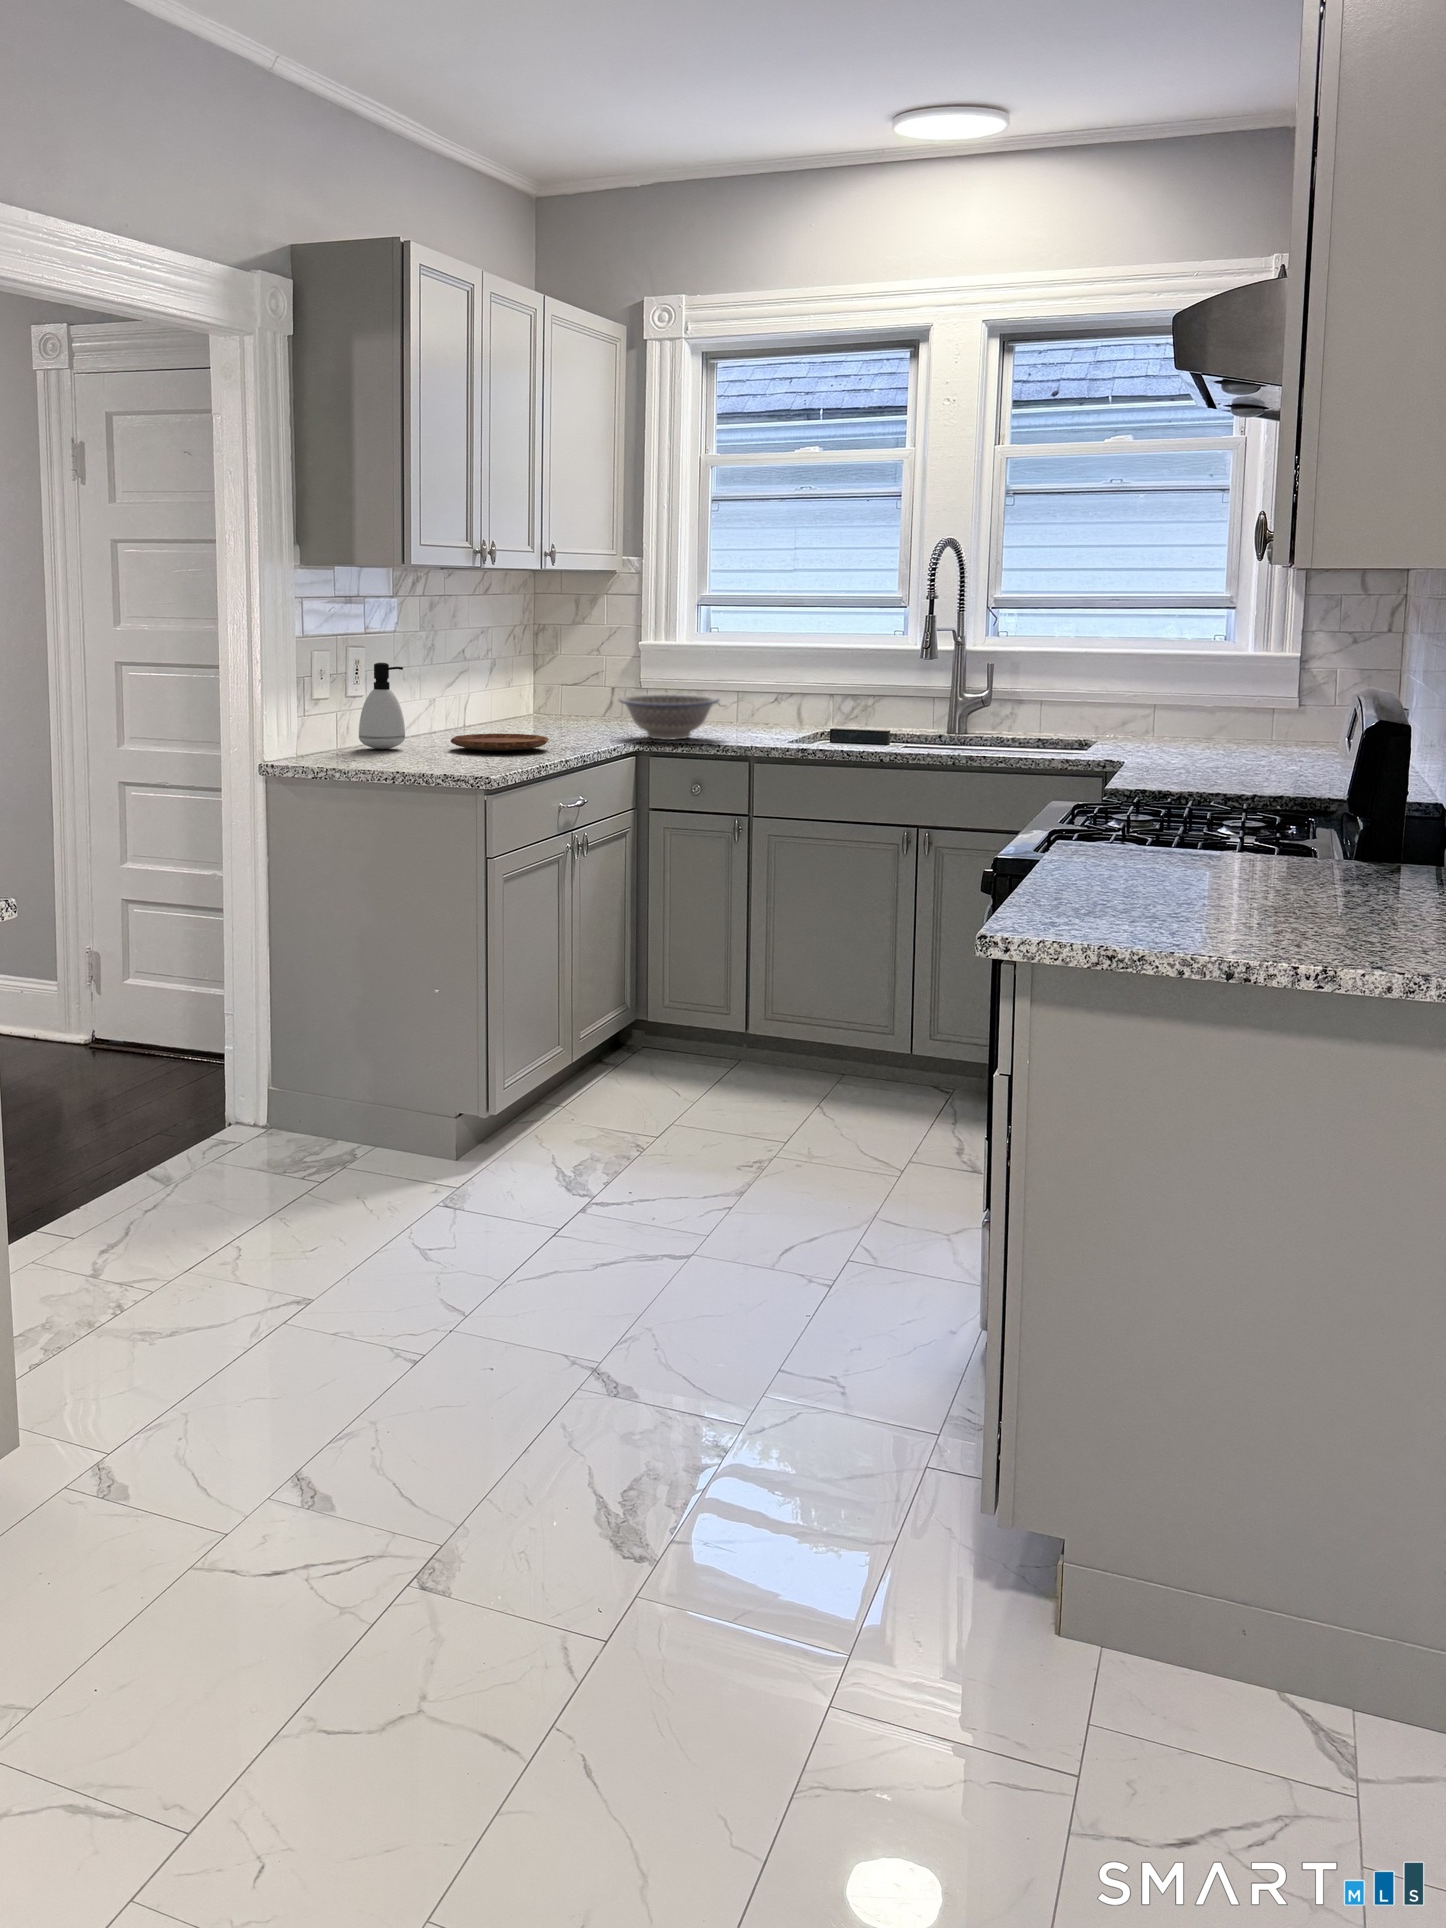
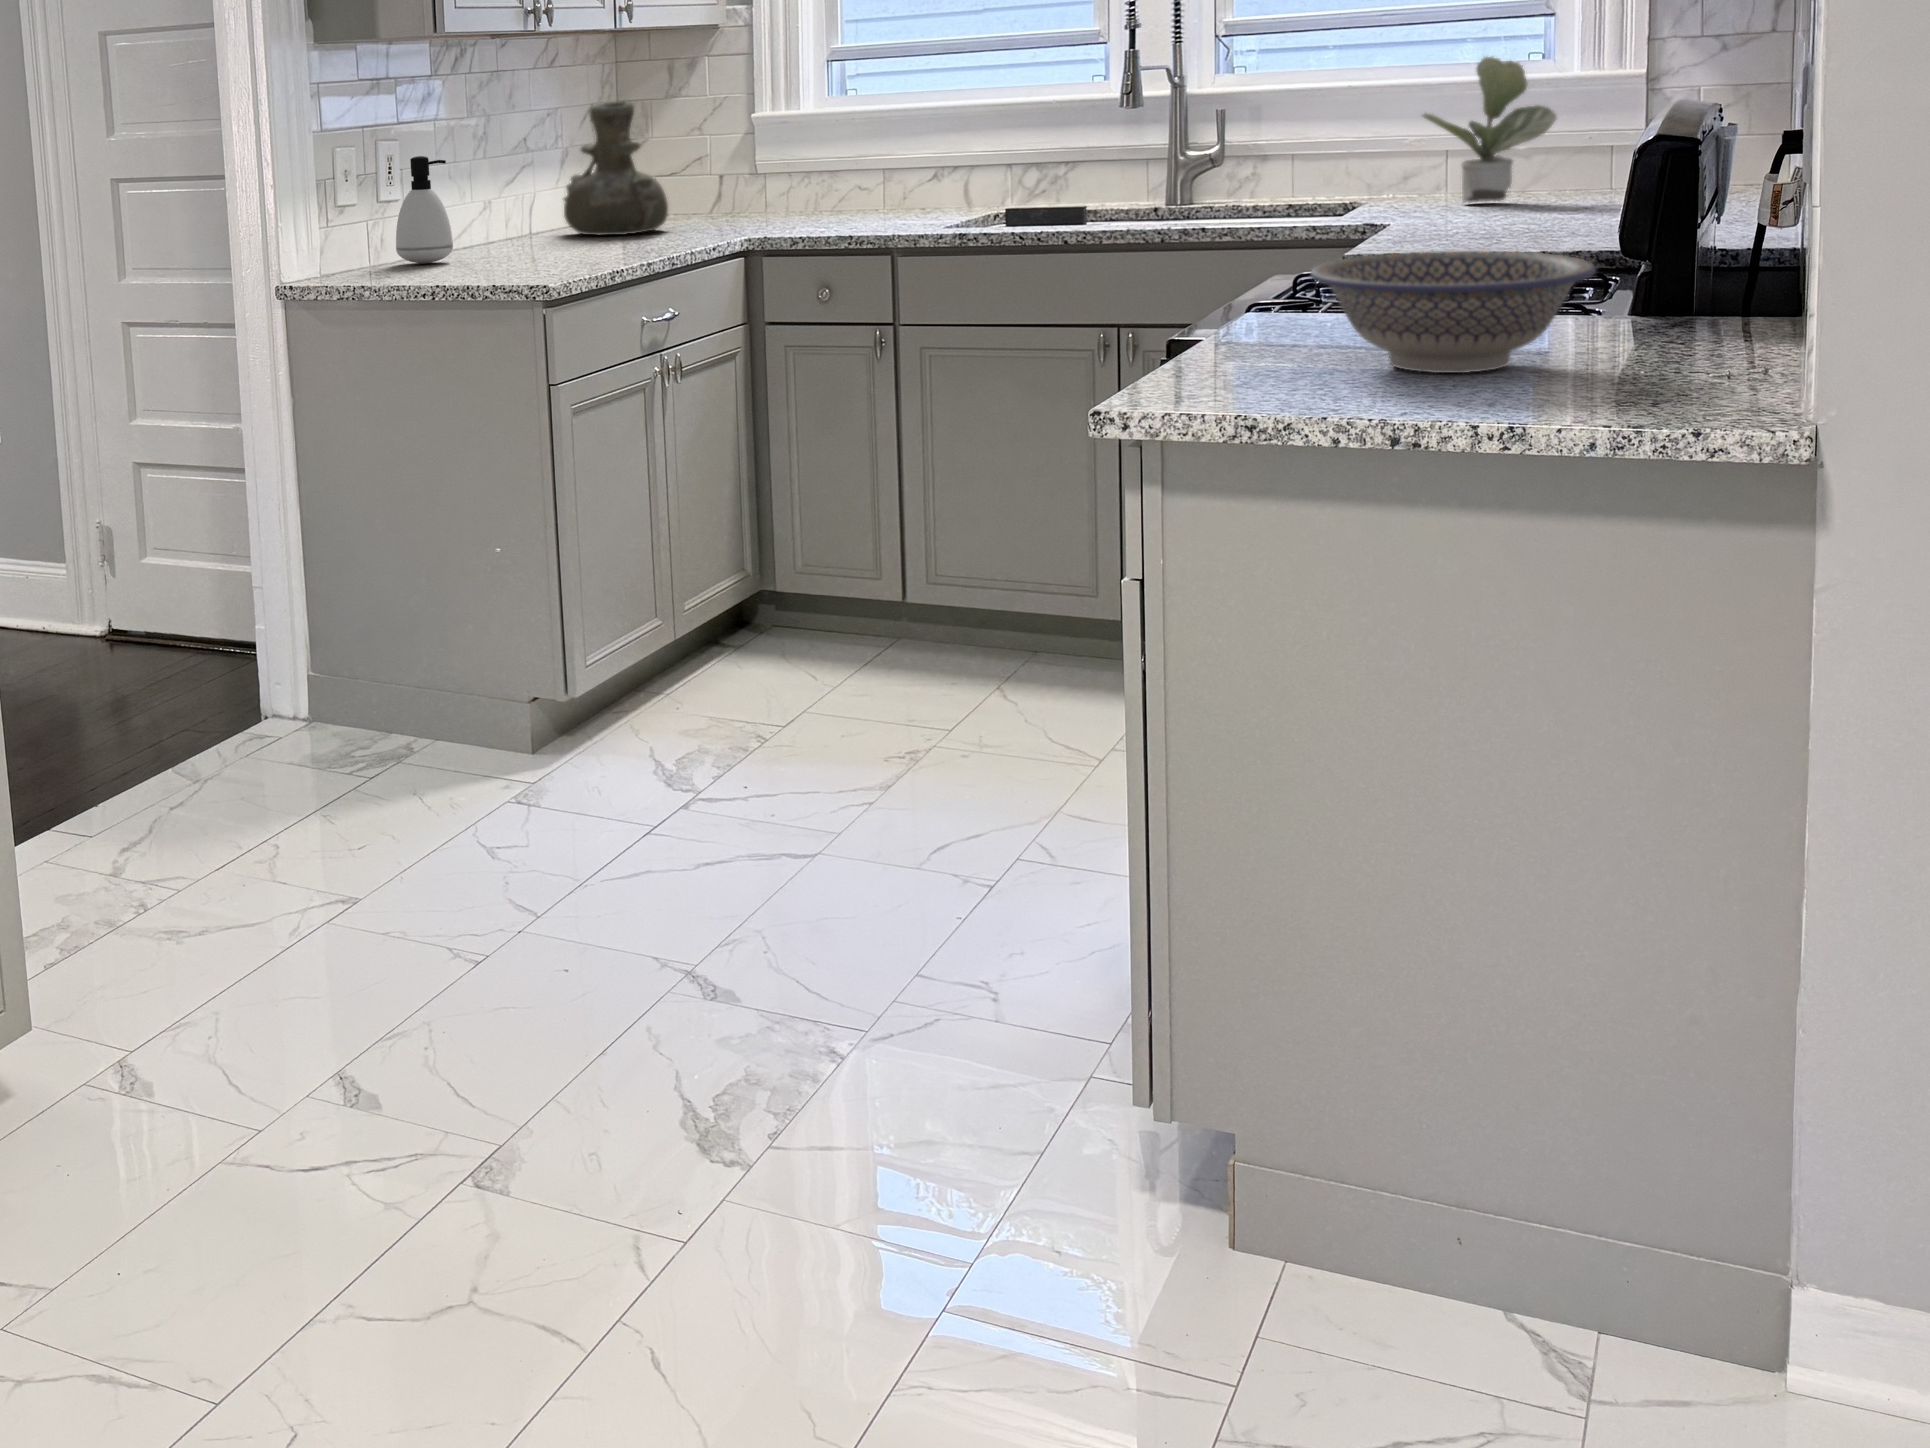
vase: none [489,626,573,731] -> present [564,101,668,235]
potted plant: none [1136,635,1233,743] -> present [1422,57,1557,202]
bowl: present [619,694,719,740] -> present [1311,251,1596,373]
tray: present [451,734,549,751] -> none [508,236,632,257]

